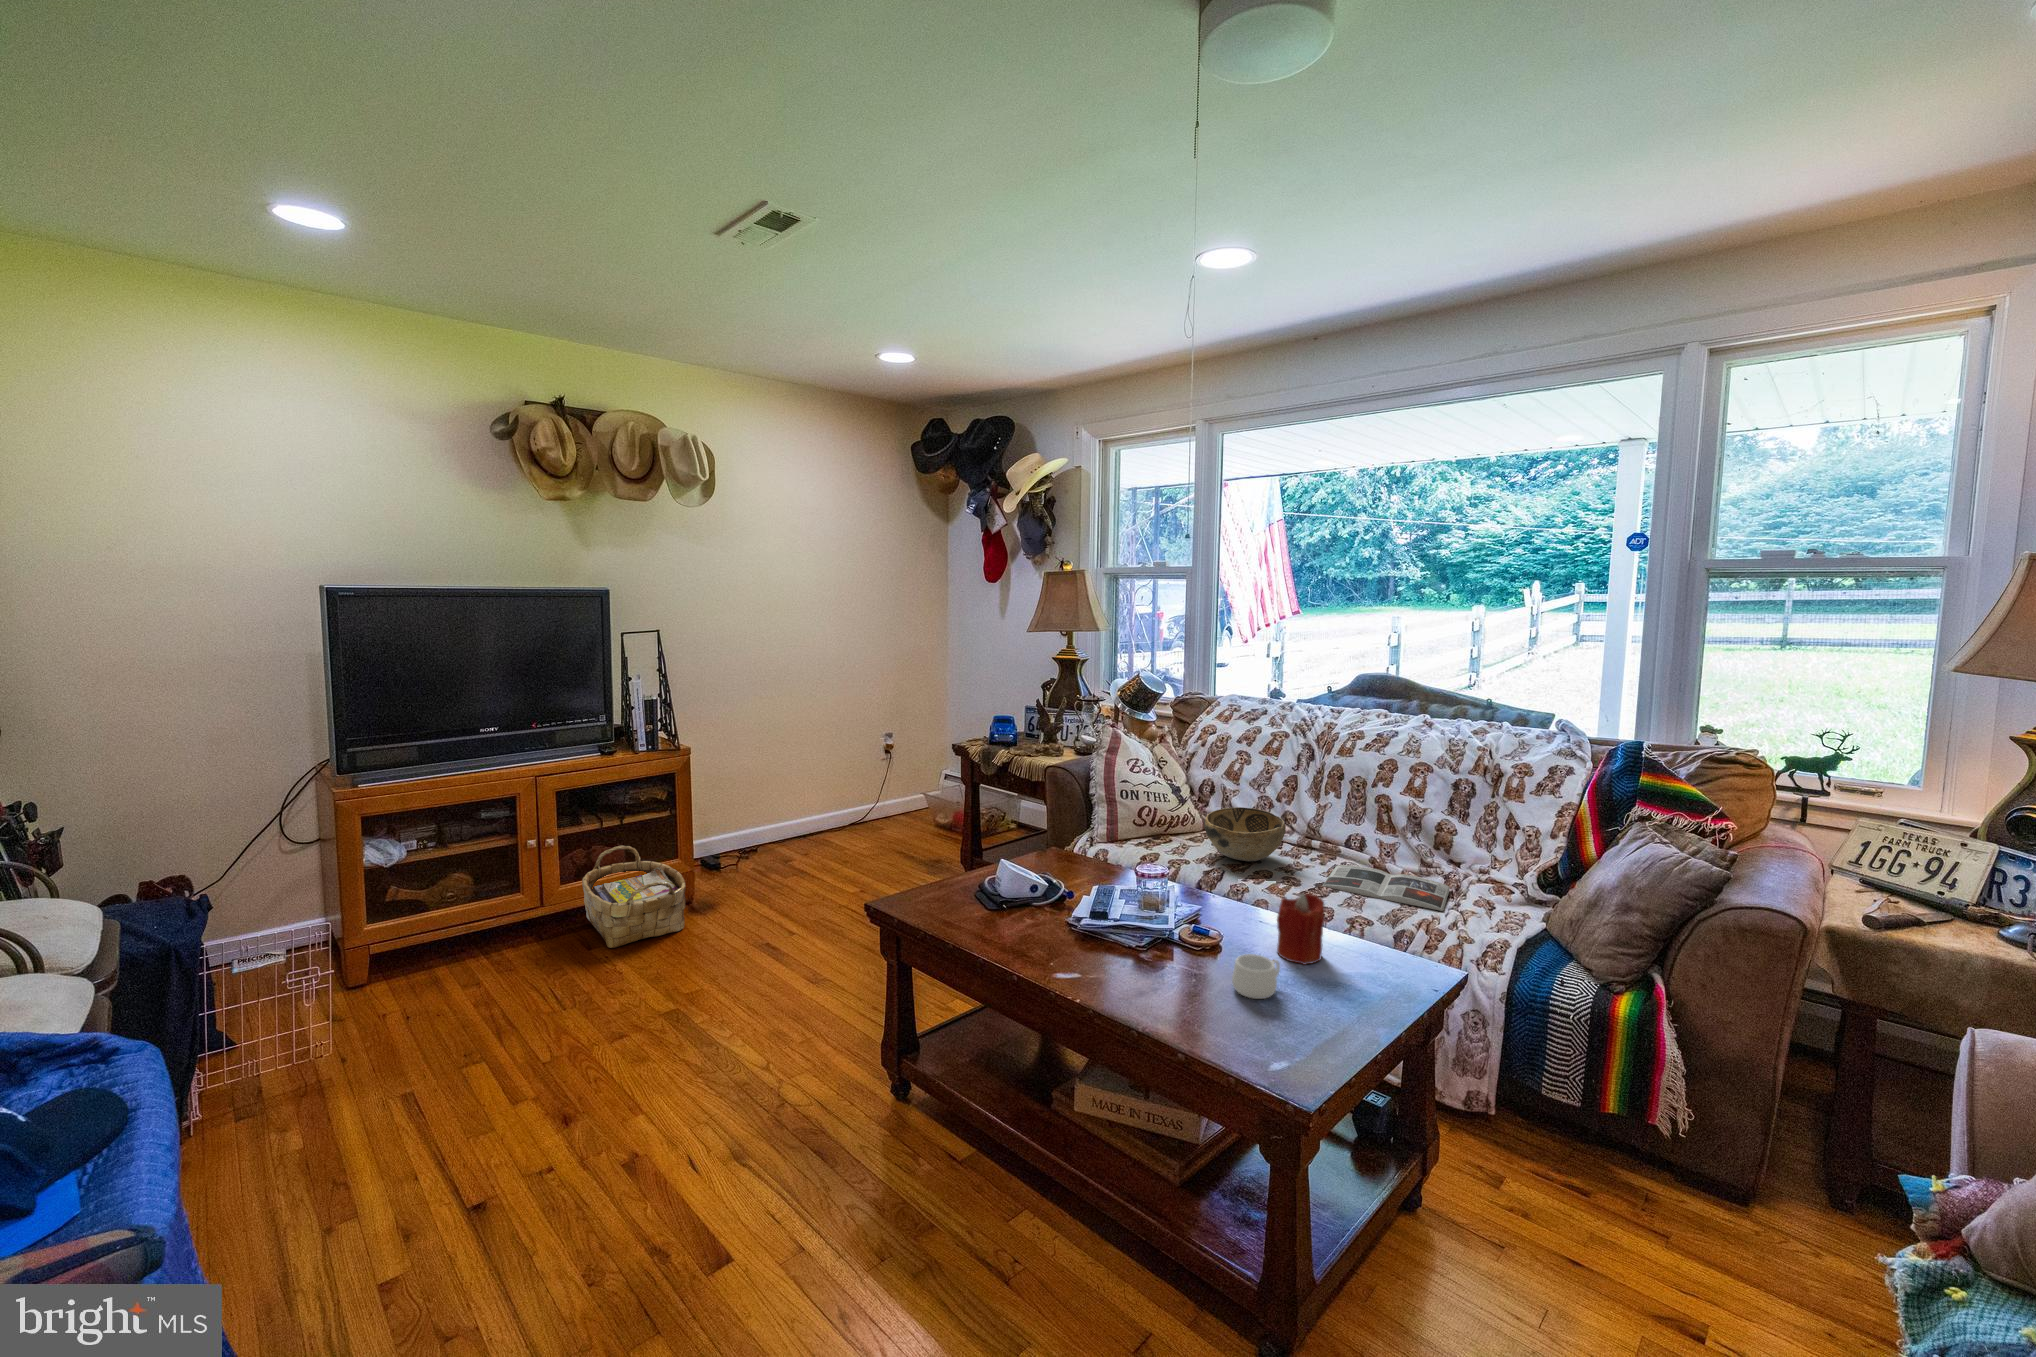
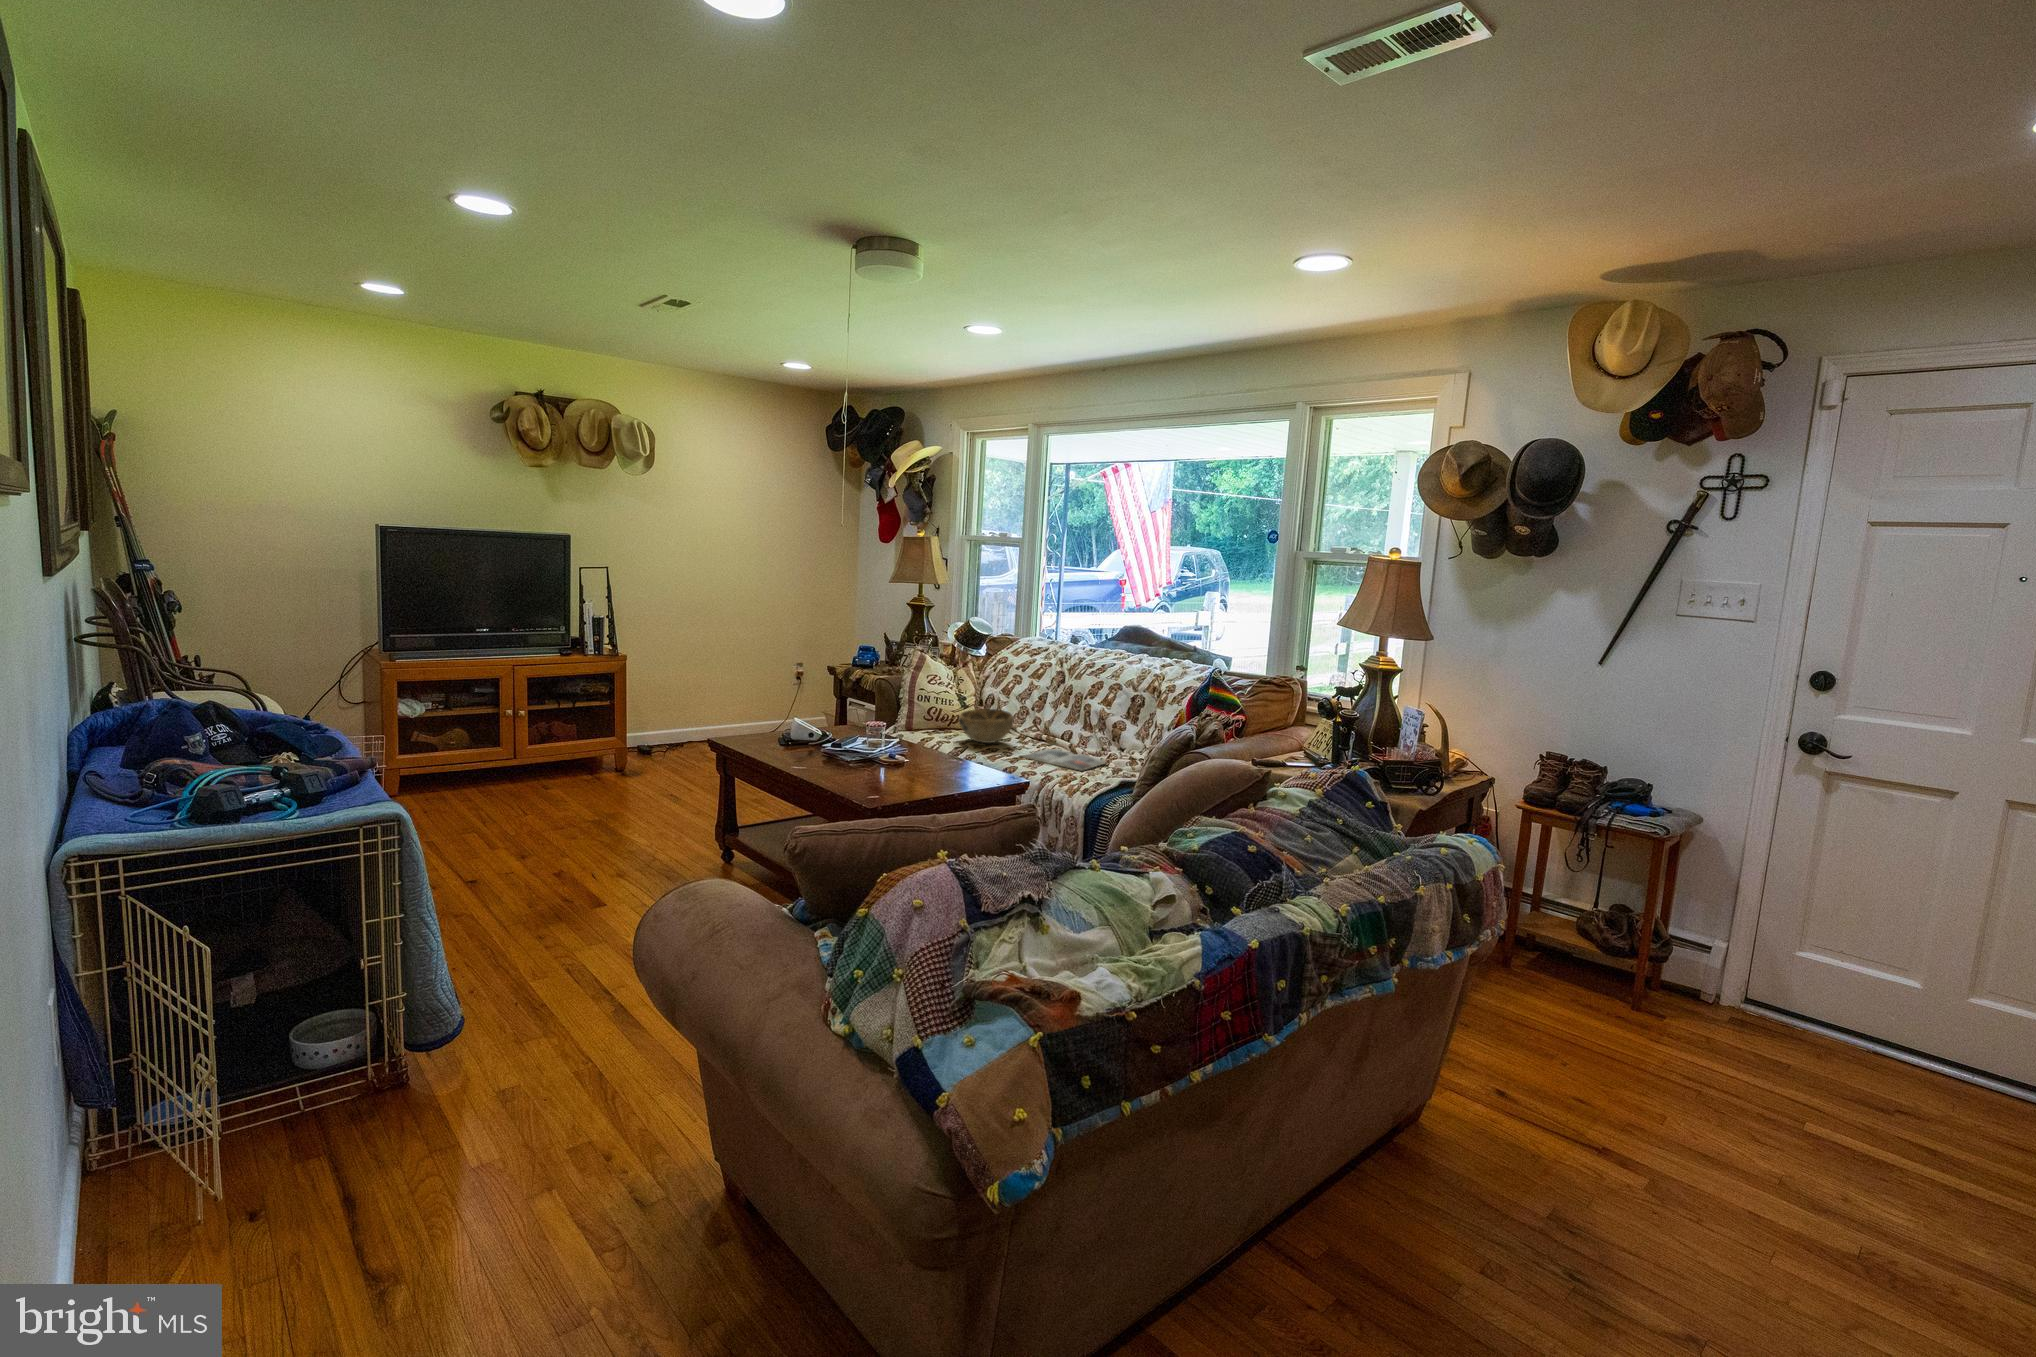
woven basket: present [582,846,686,948] -> none [541,724,614,791]
candle: present [1277,894,1324,965] -> none [938,739,968,781]
mug: present [1232,954,1280,999] -> none [889,766,921,788]

